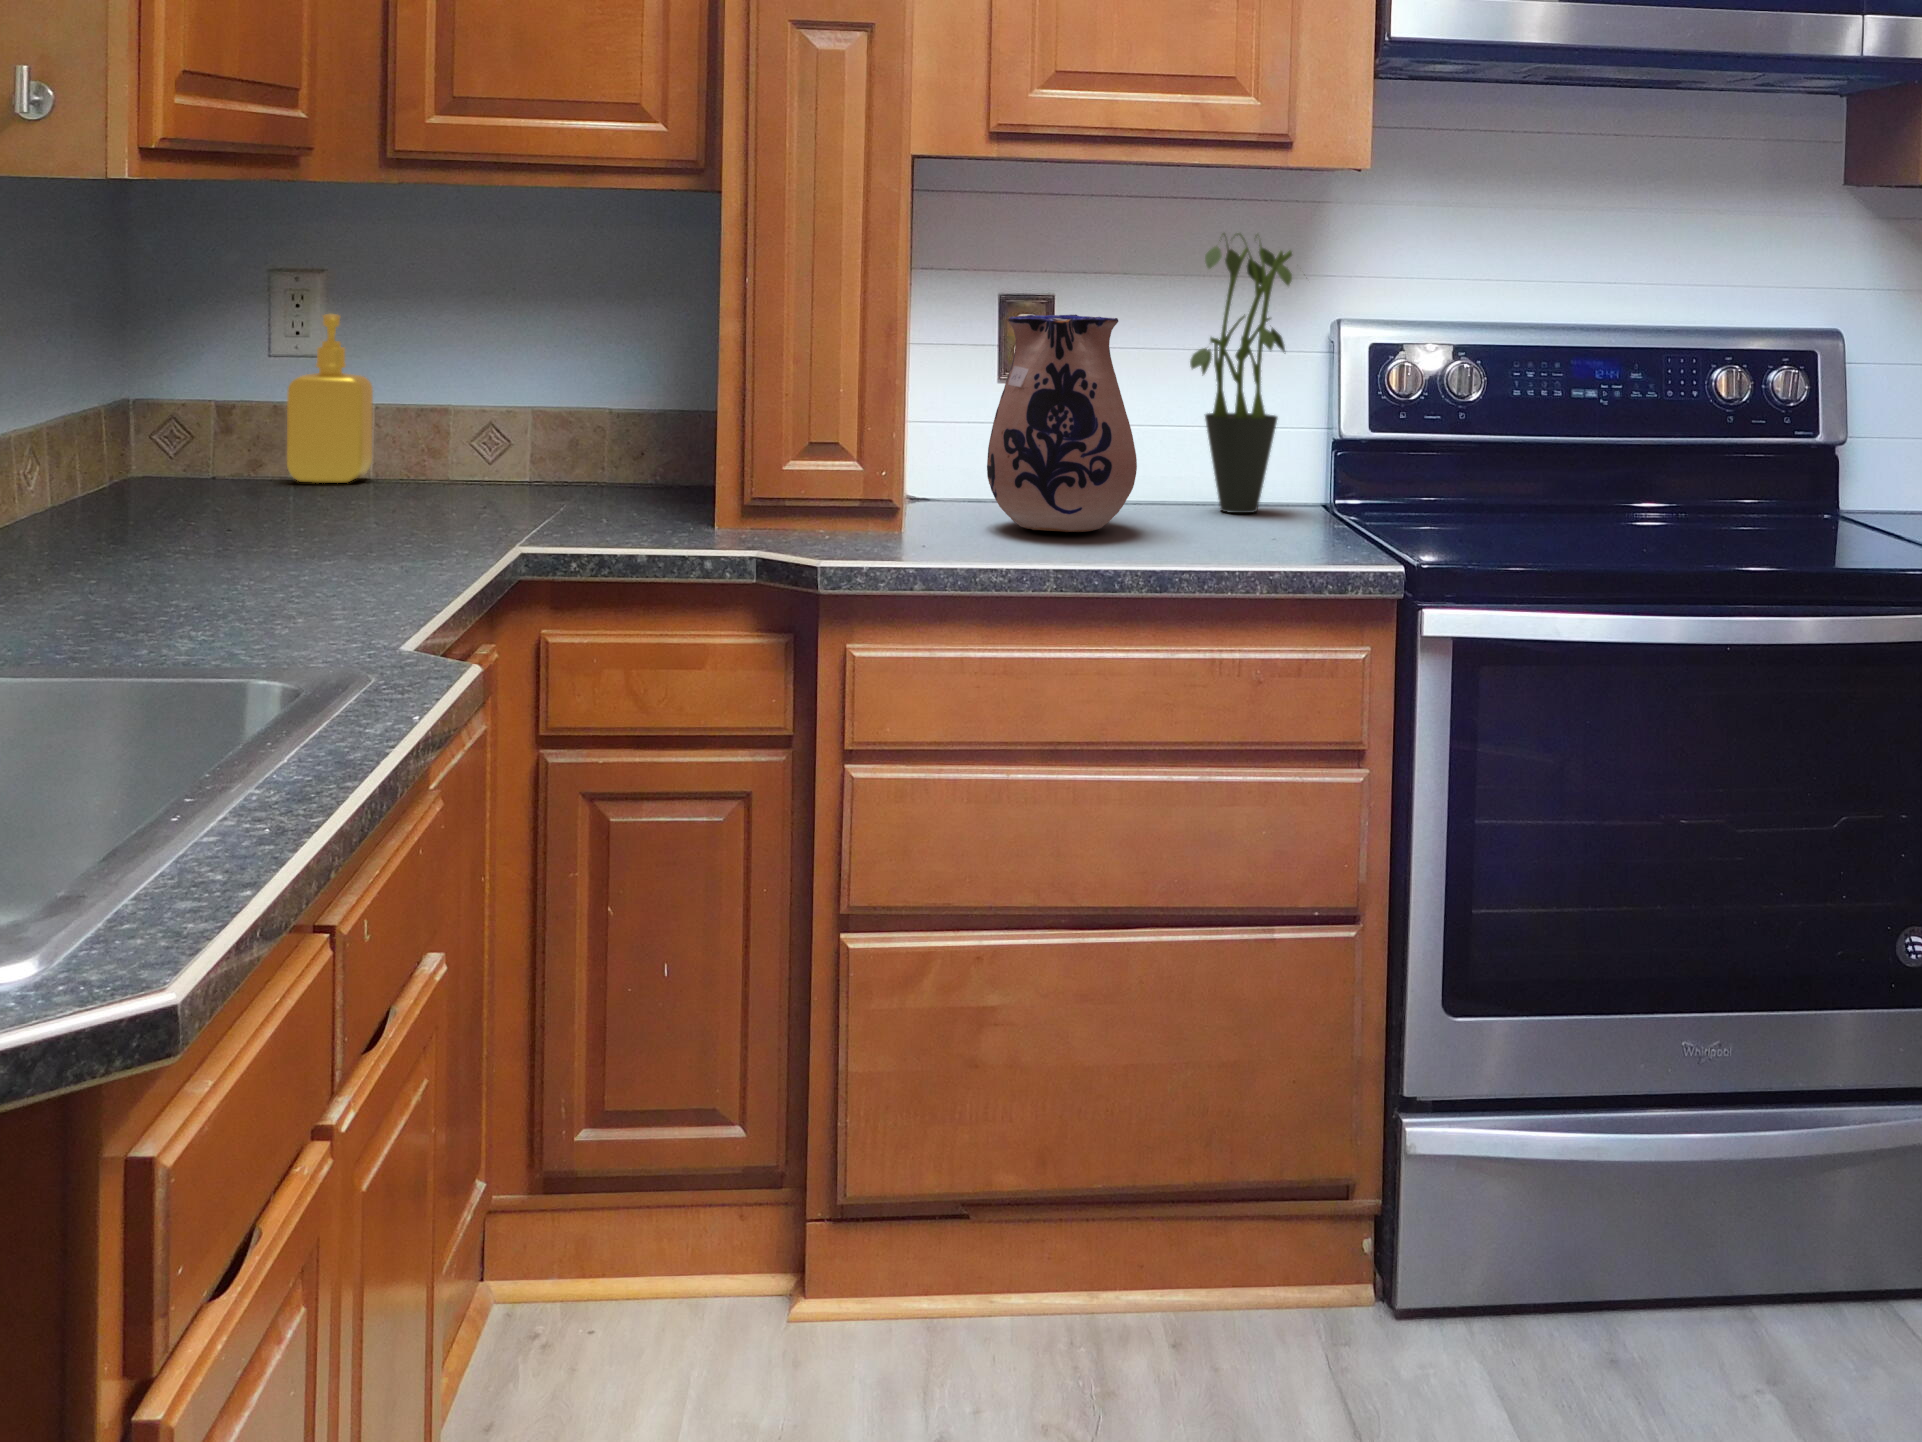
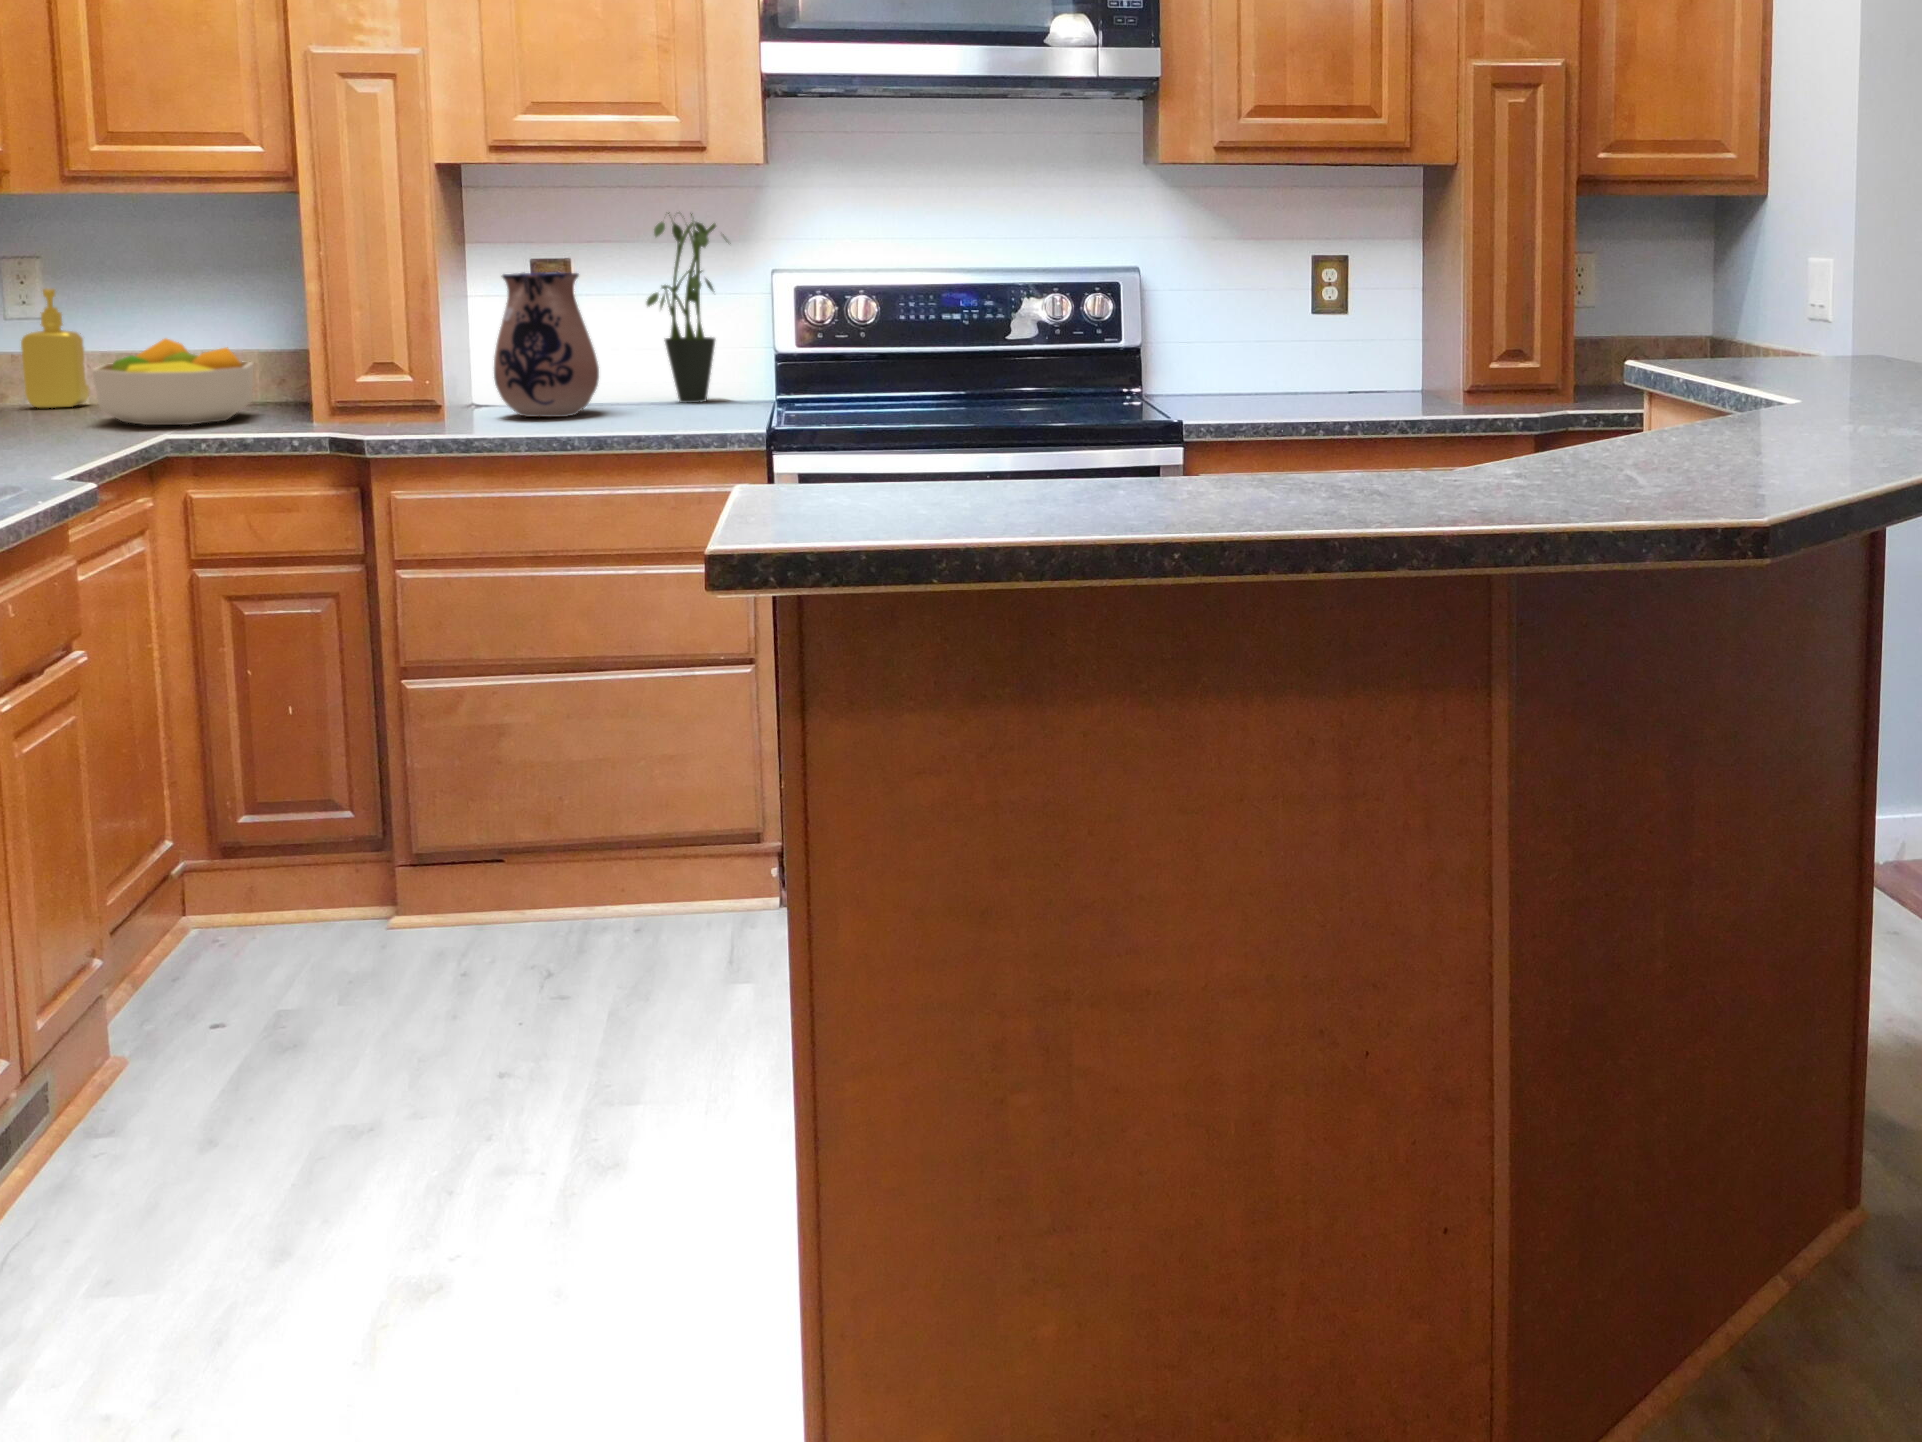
fruit bowl: none [405,392,626,525] -> present [92,338,254,425]

